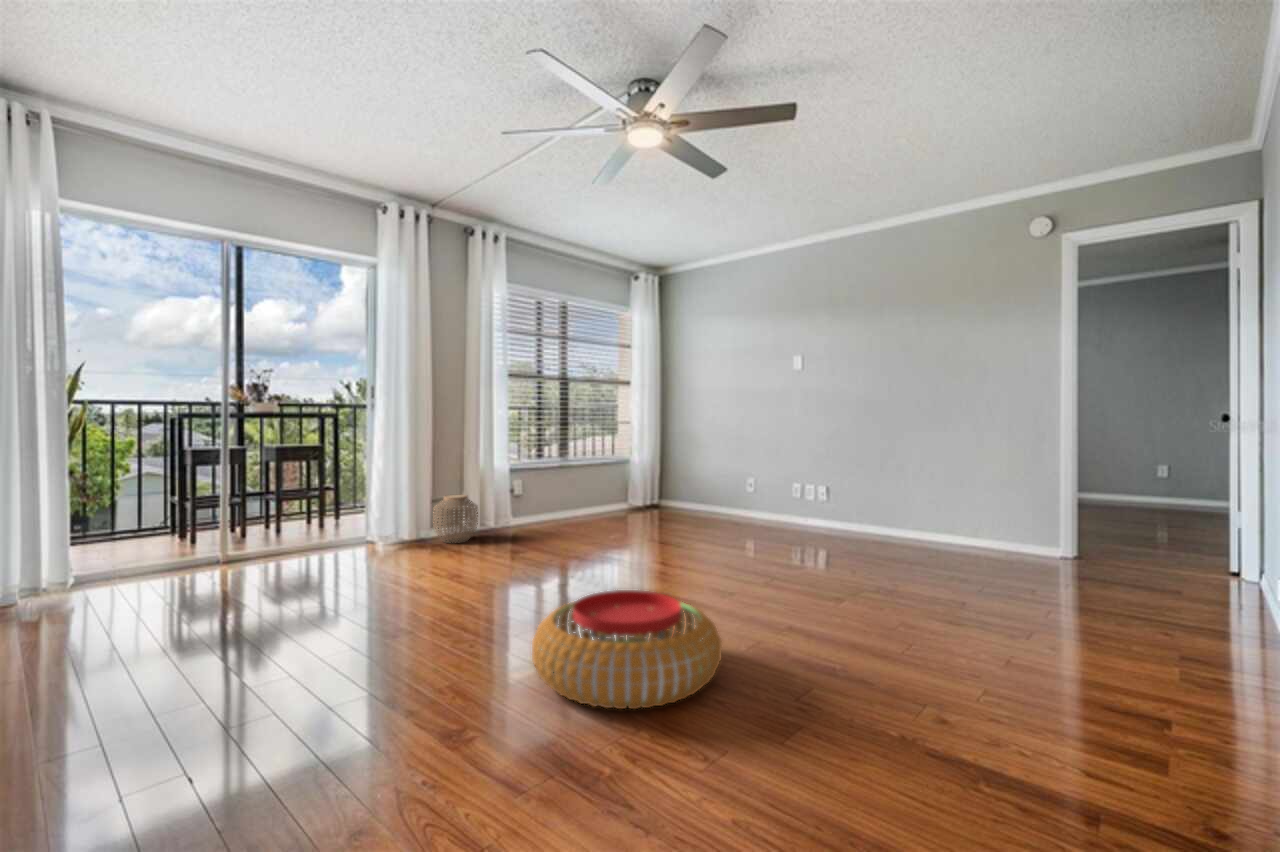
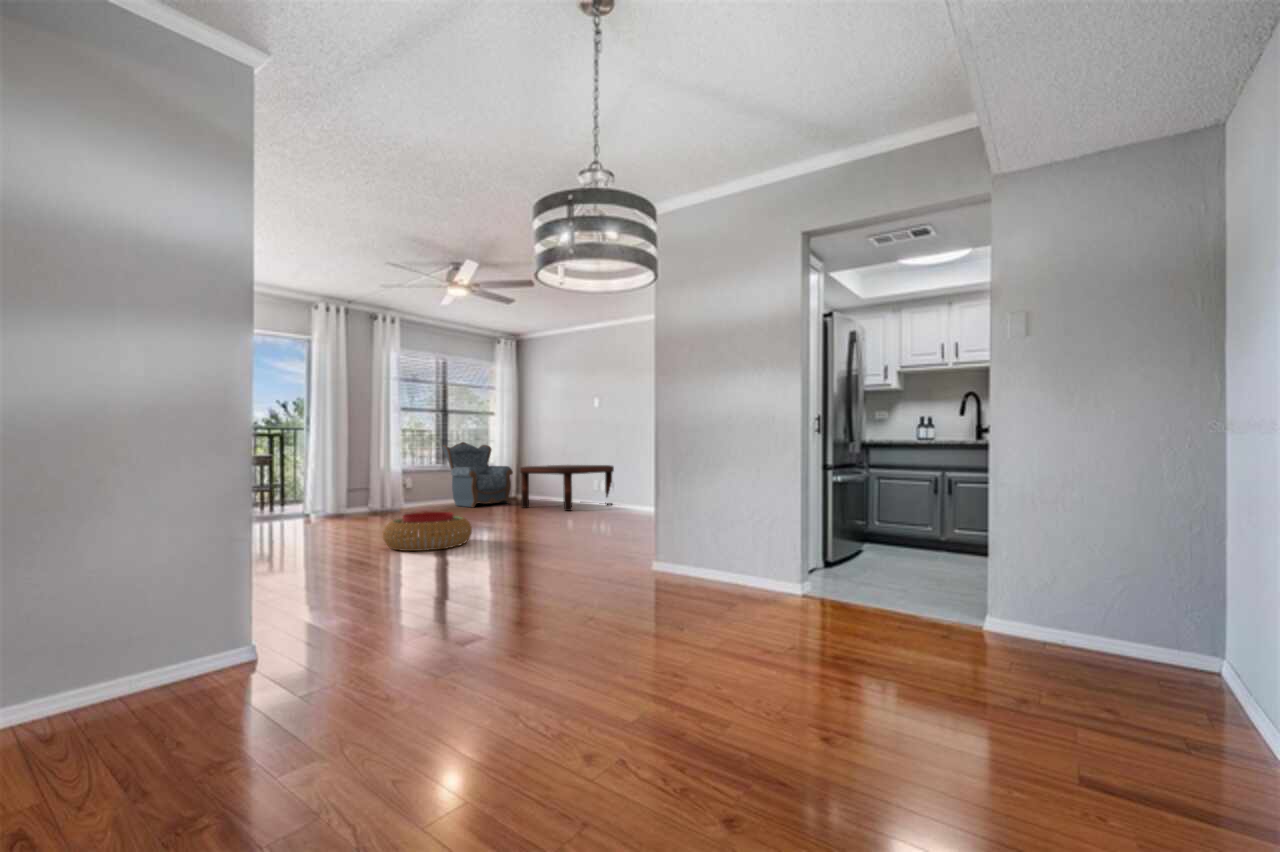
armchair: none [563,425,666,527] -> present [442,442,513,507]
coffee table: none [687,463,835,544] -> present [520,465,614,511]
woven basket: present [433,495,478,543] -> none [348,486,378,516]

